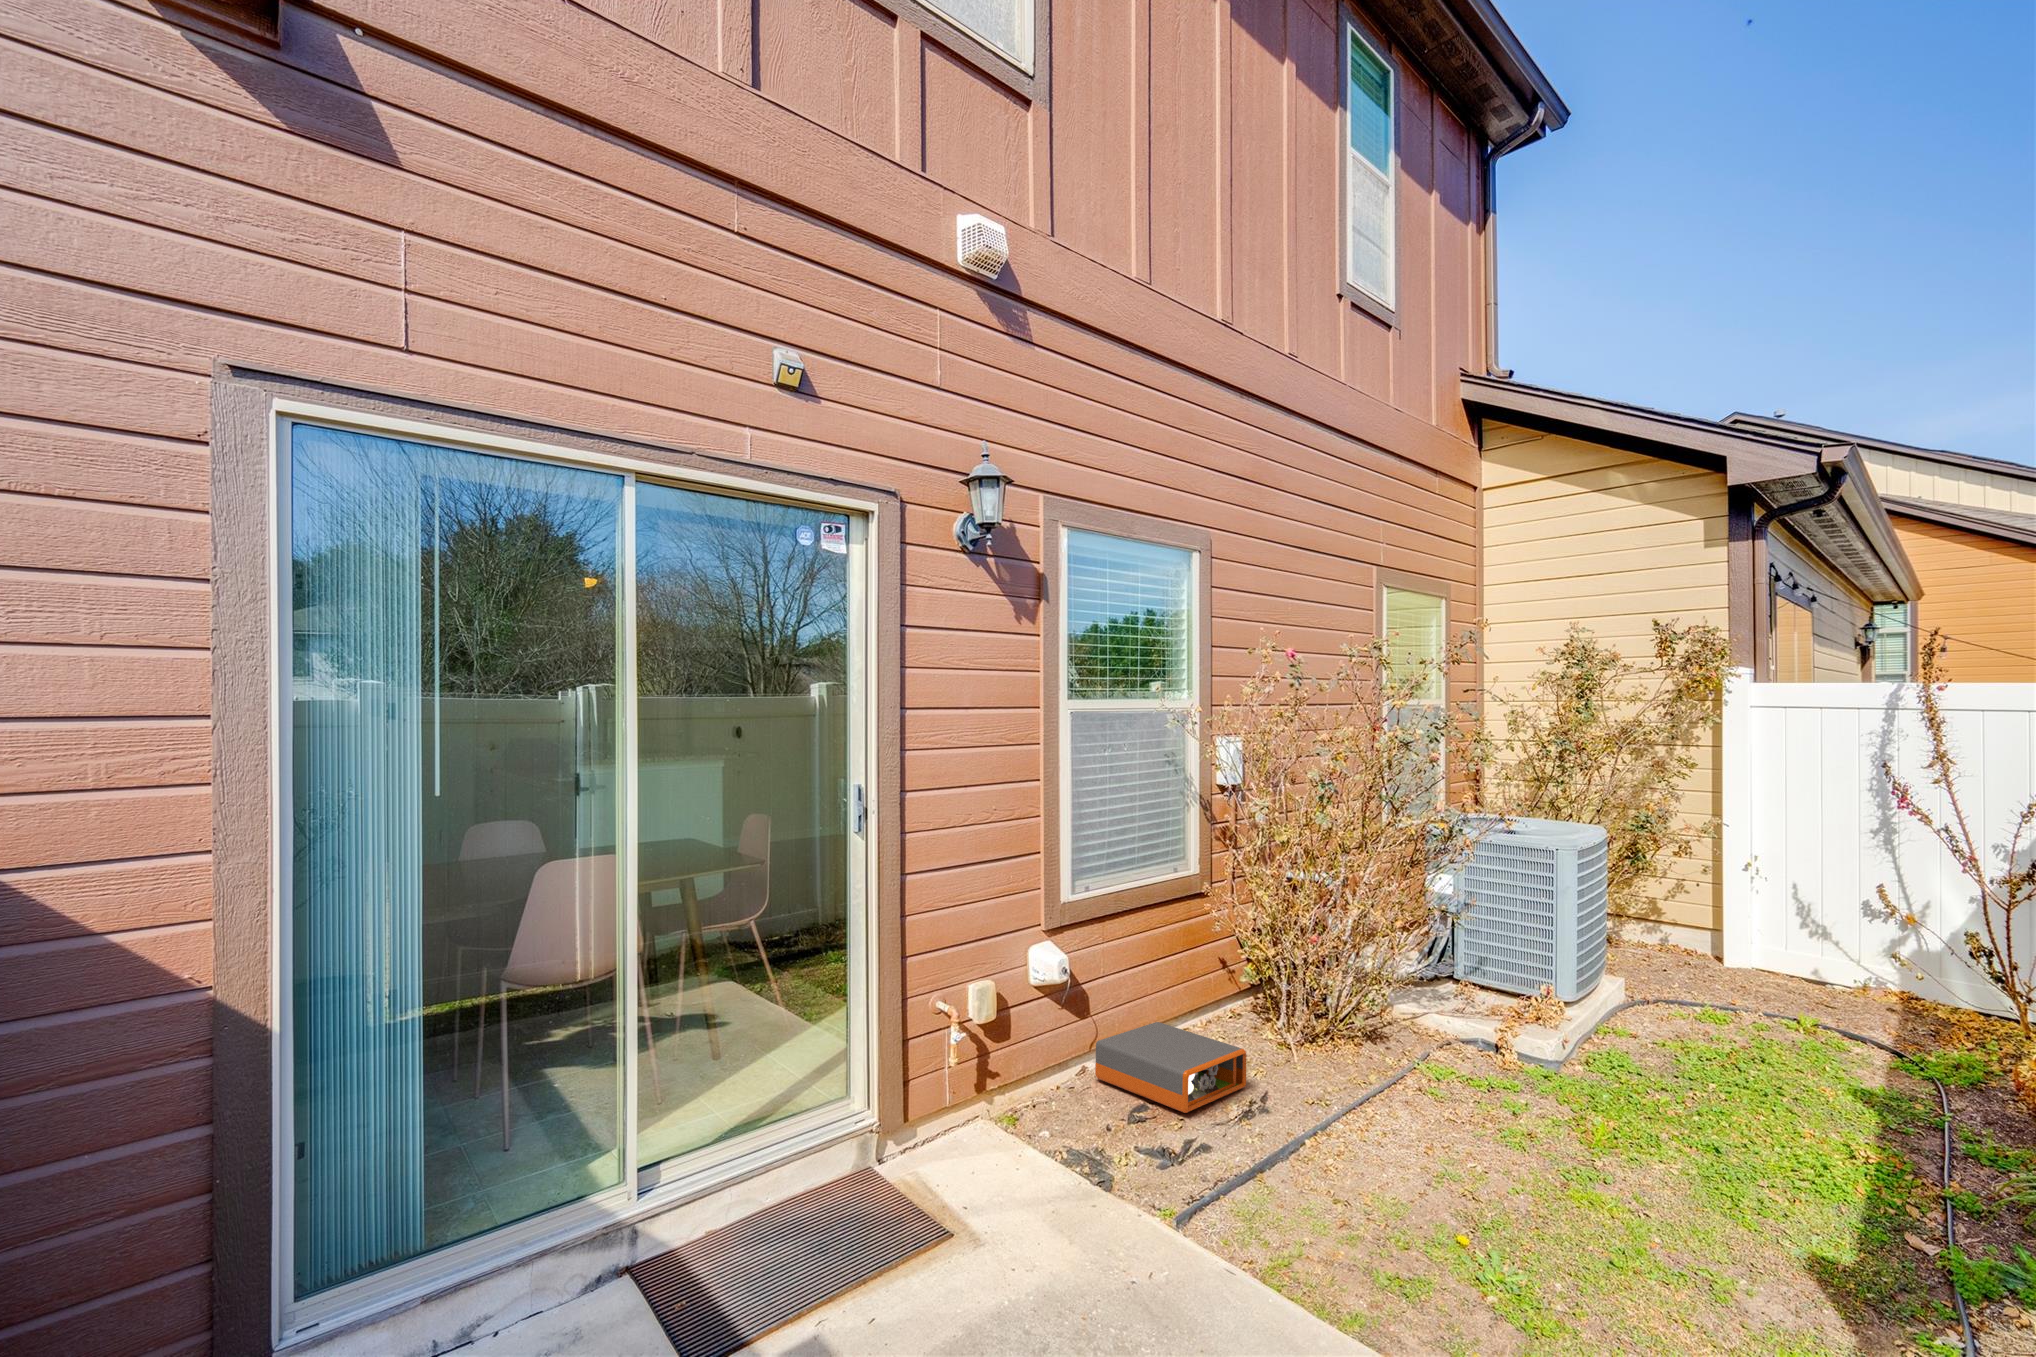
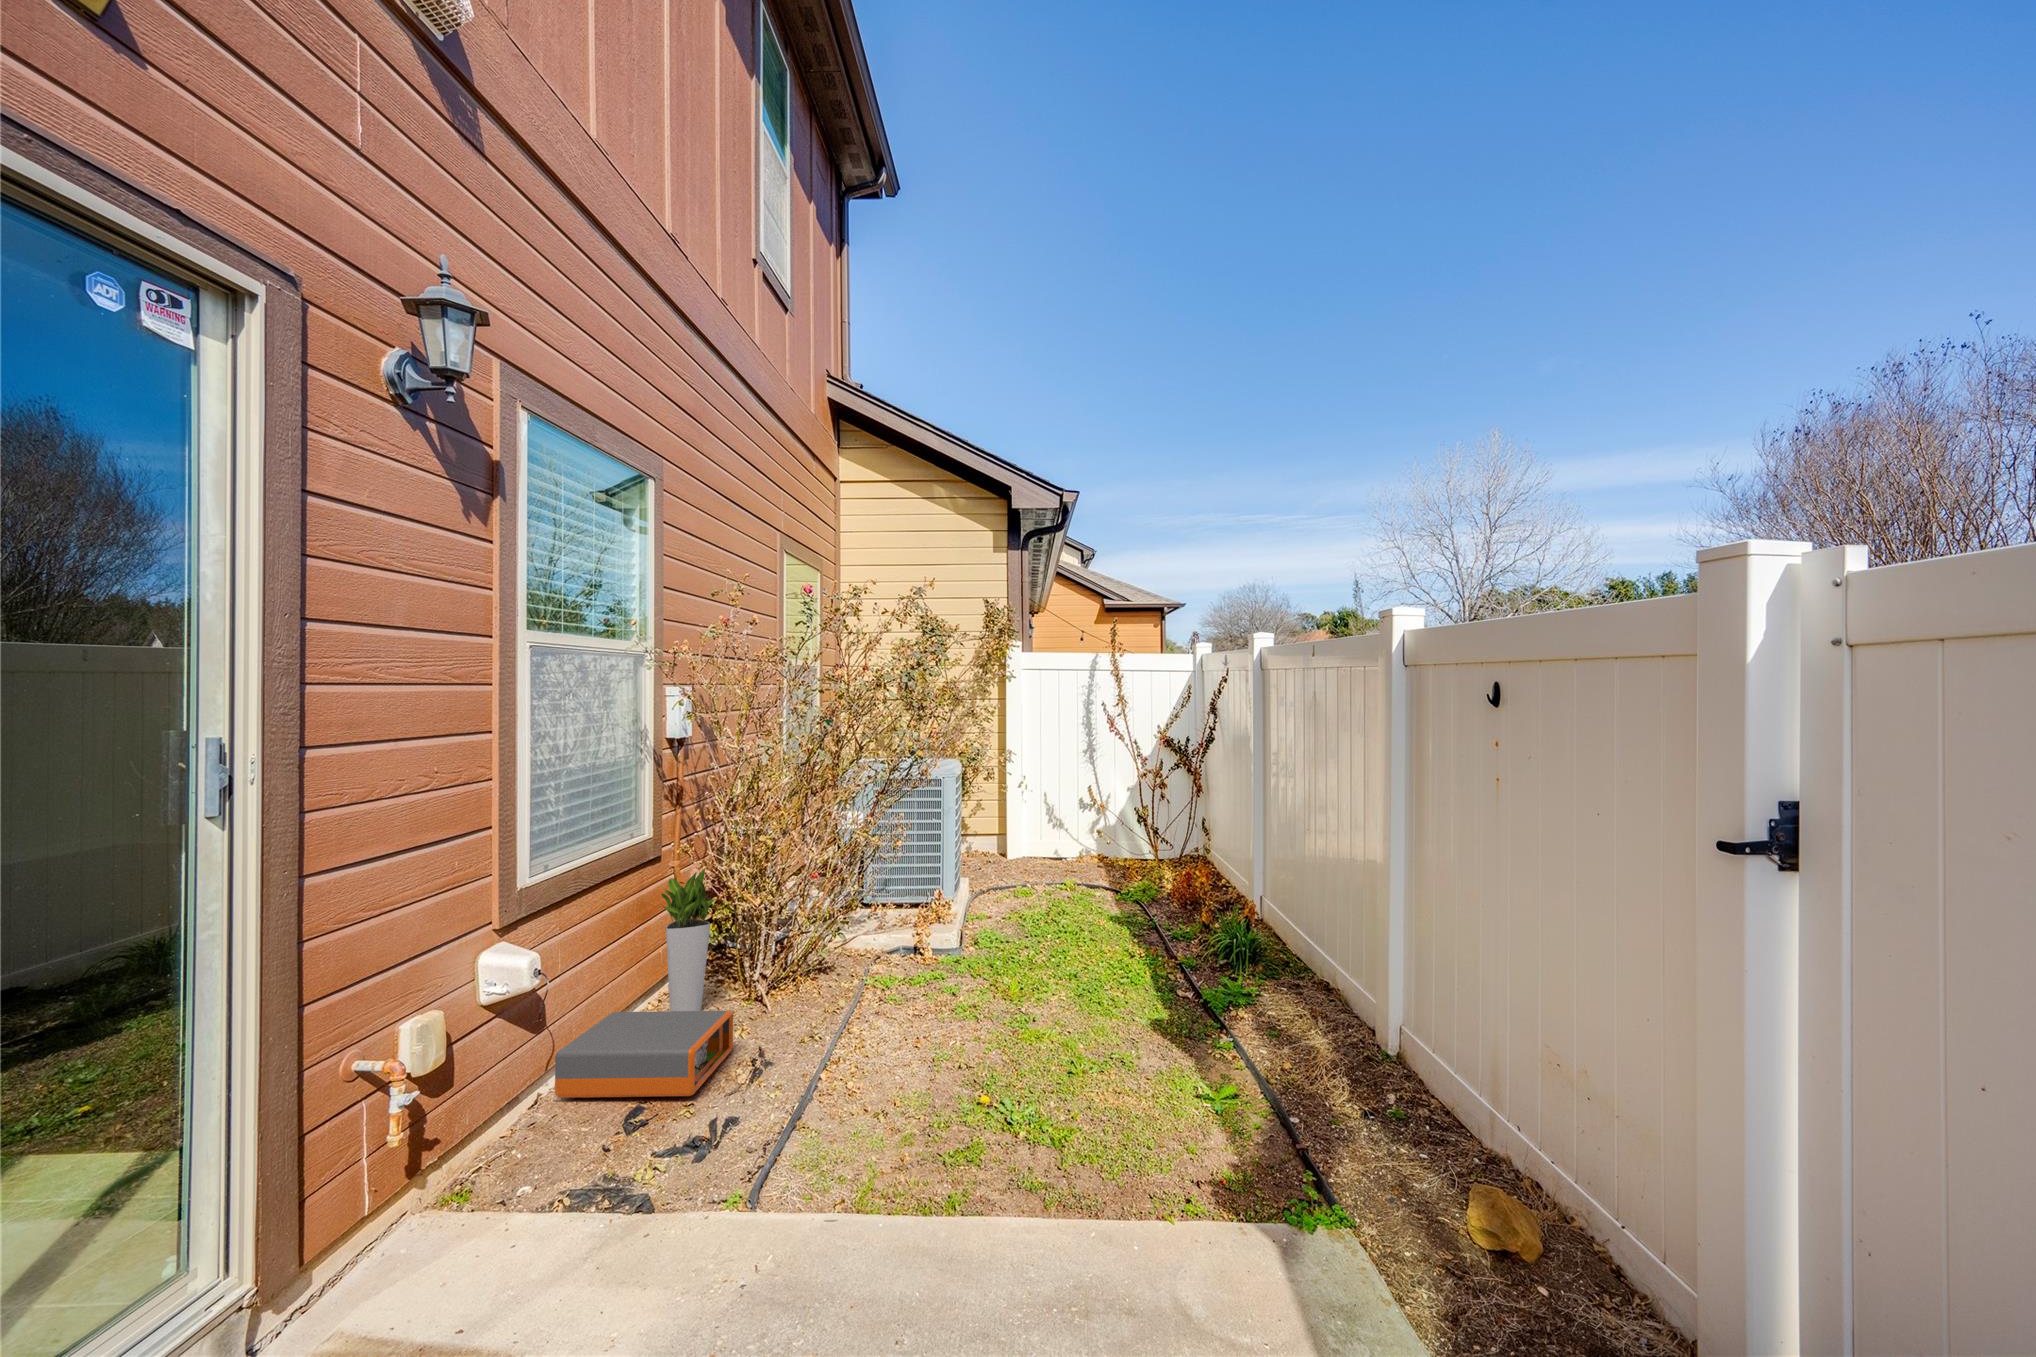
planter: none [1210,907,1263,1045] -> present [661,868,714,1011]

